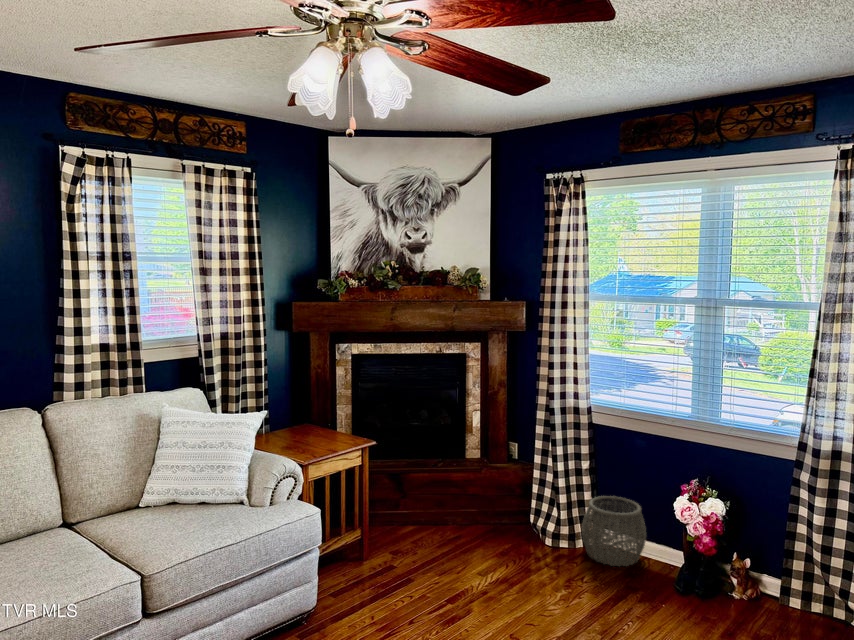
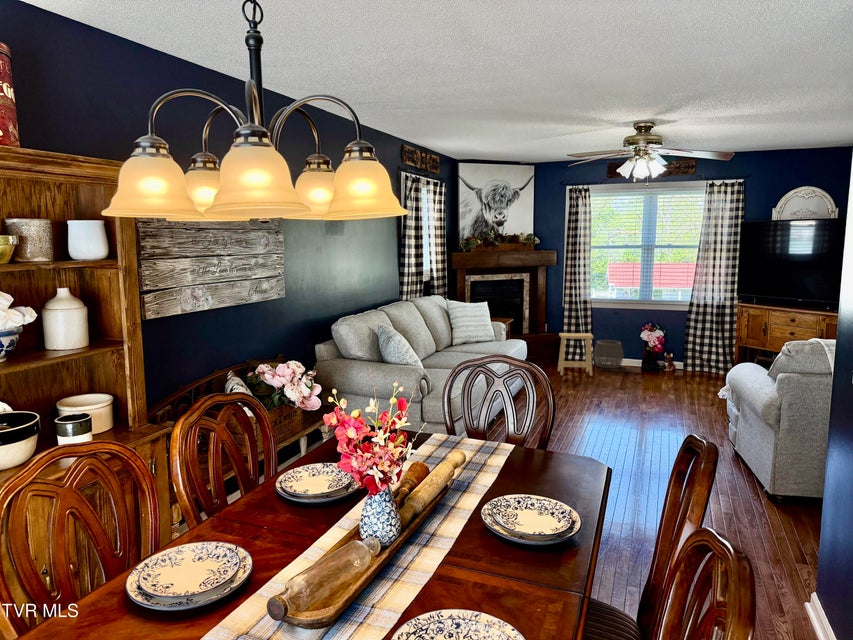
footstool: none [477,480,554,588] -> present [558,333,593,376]

